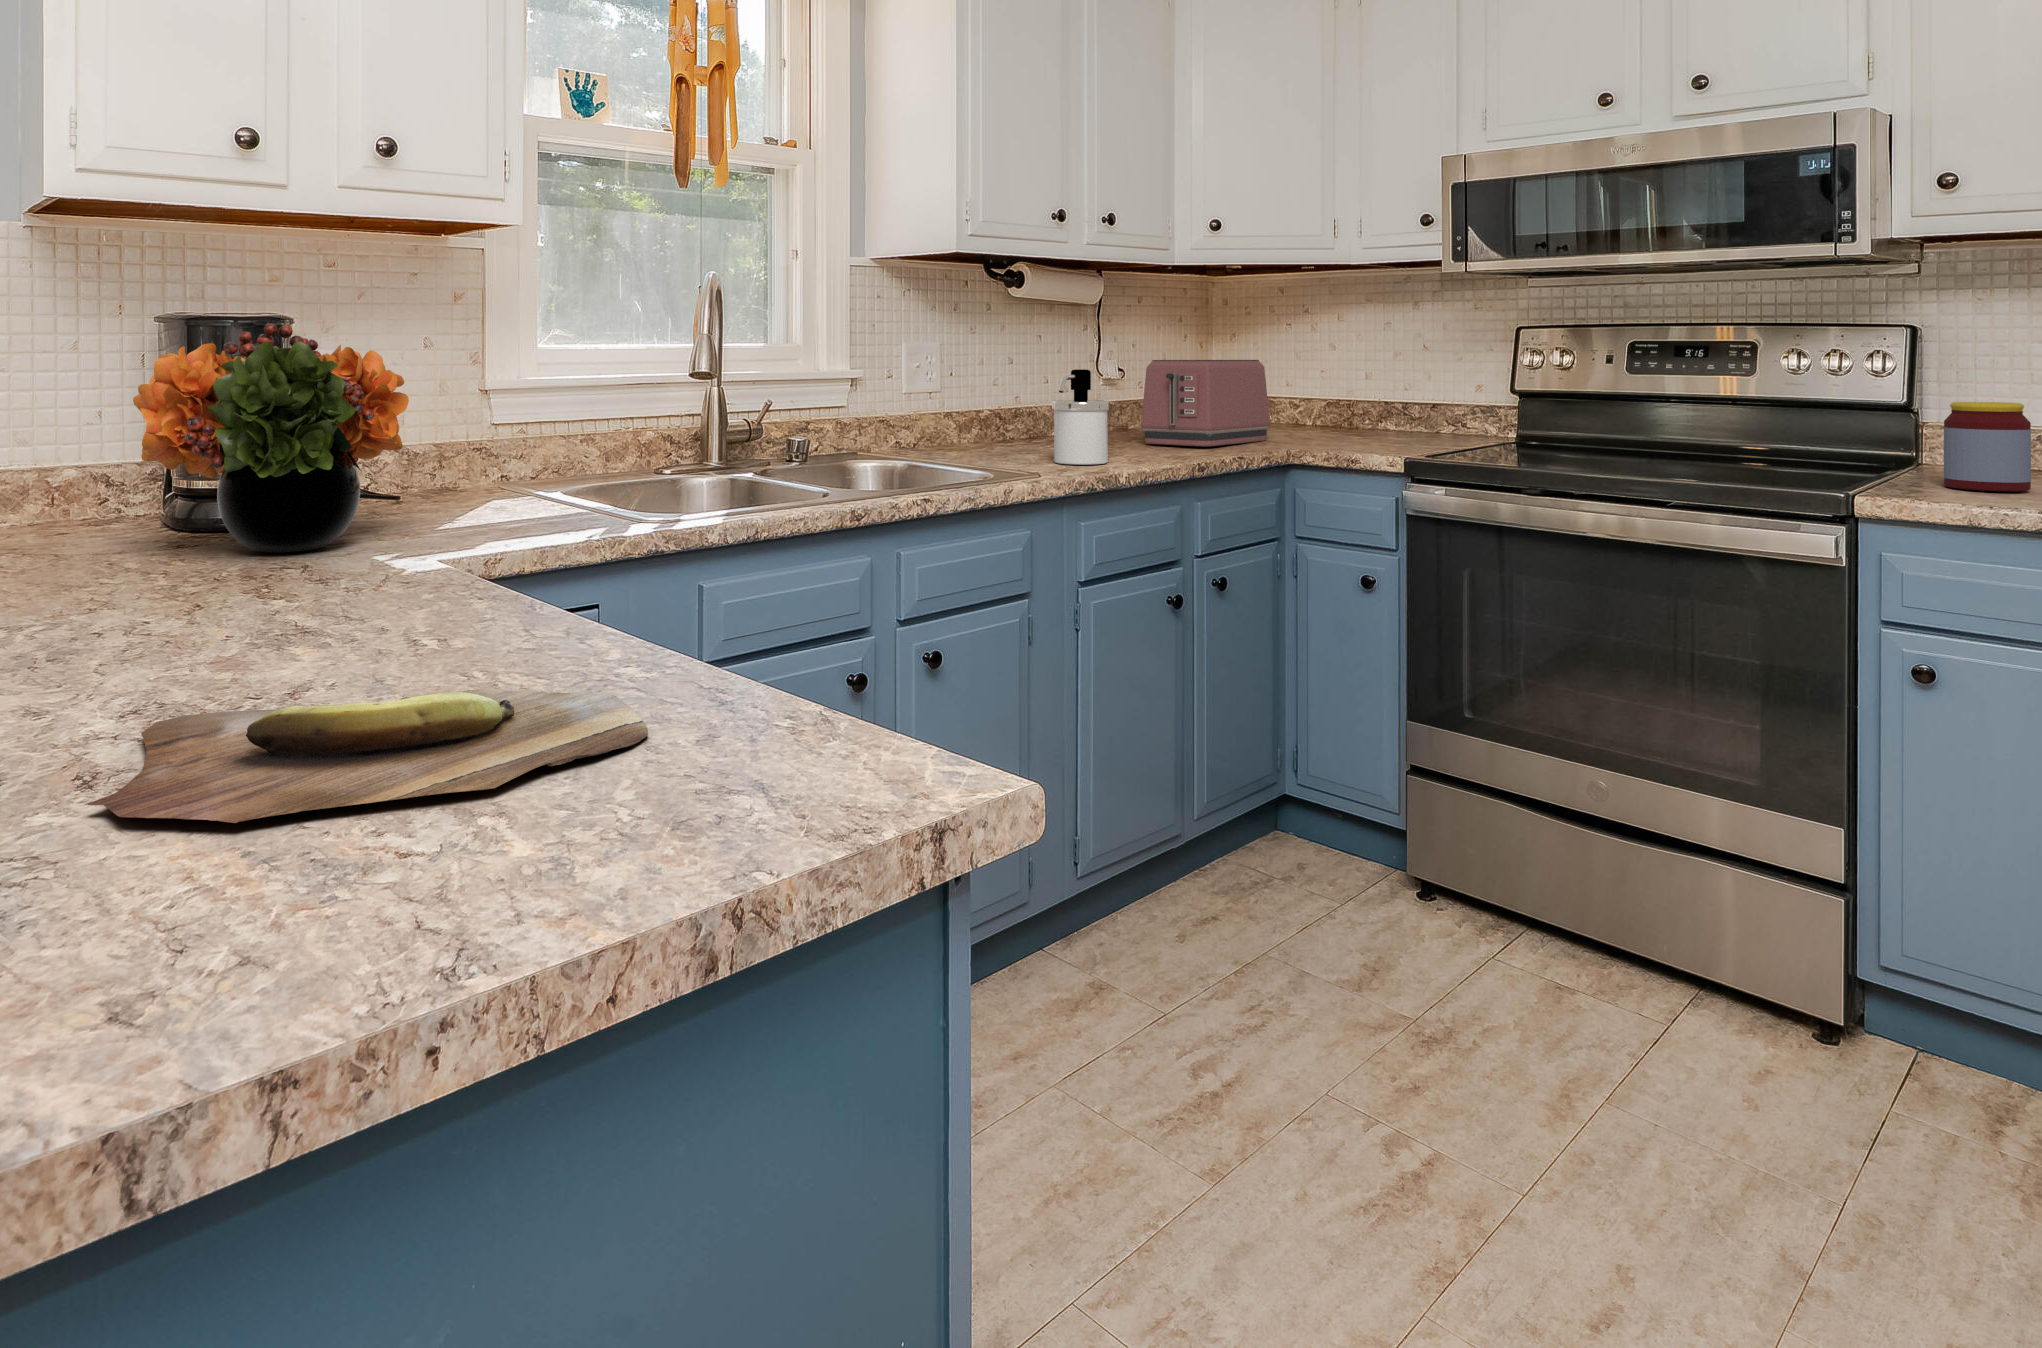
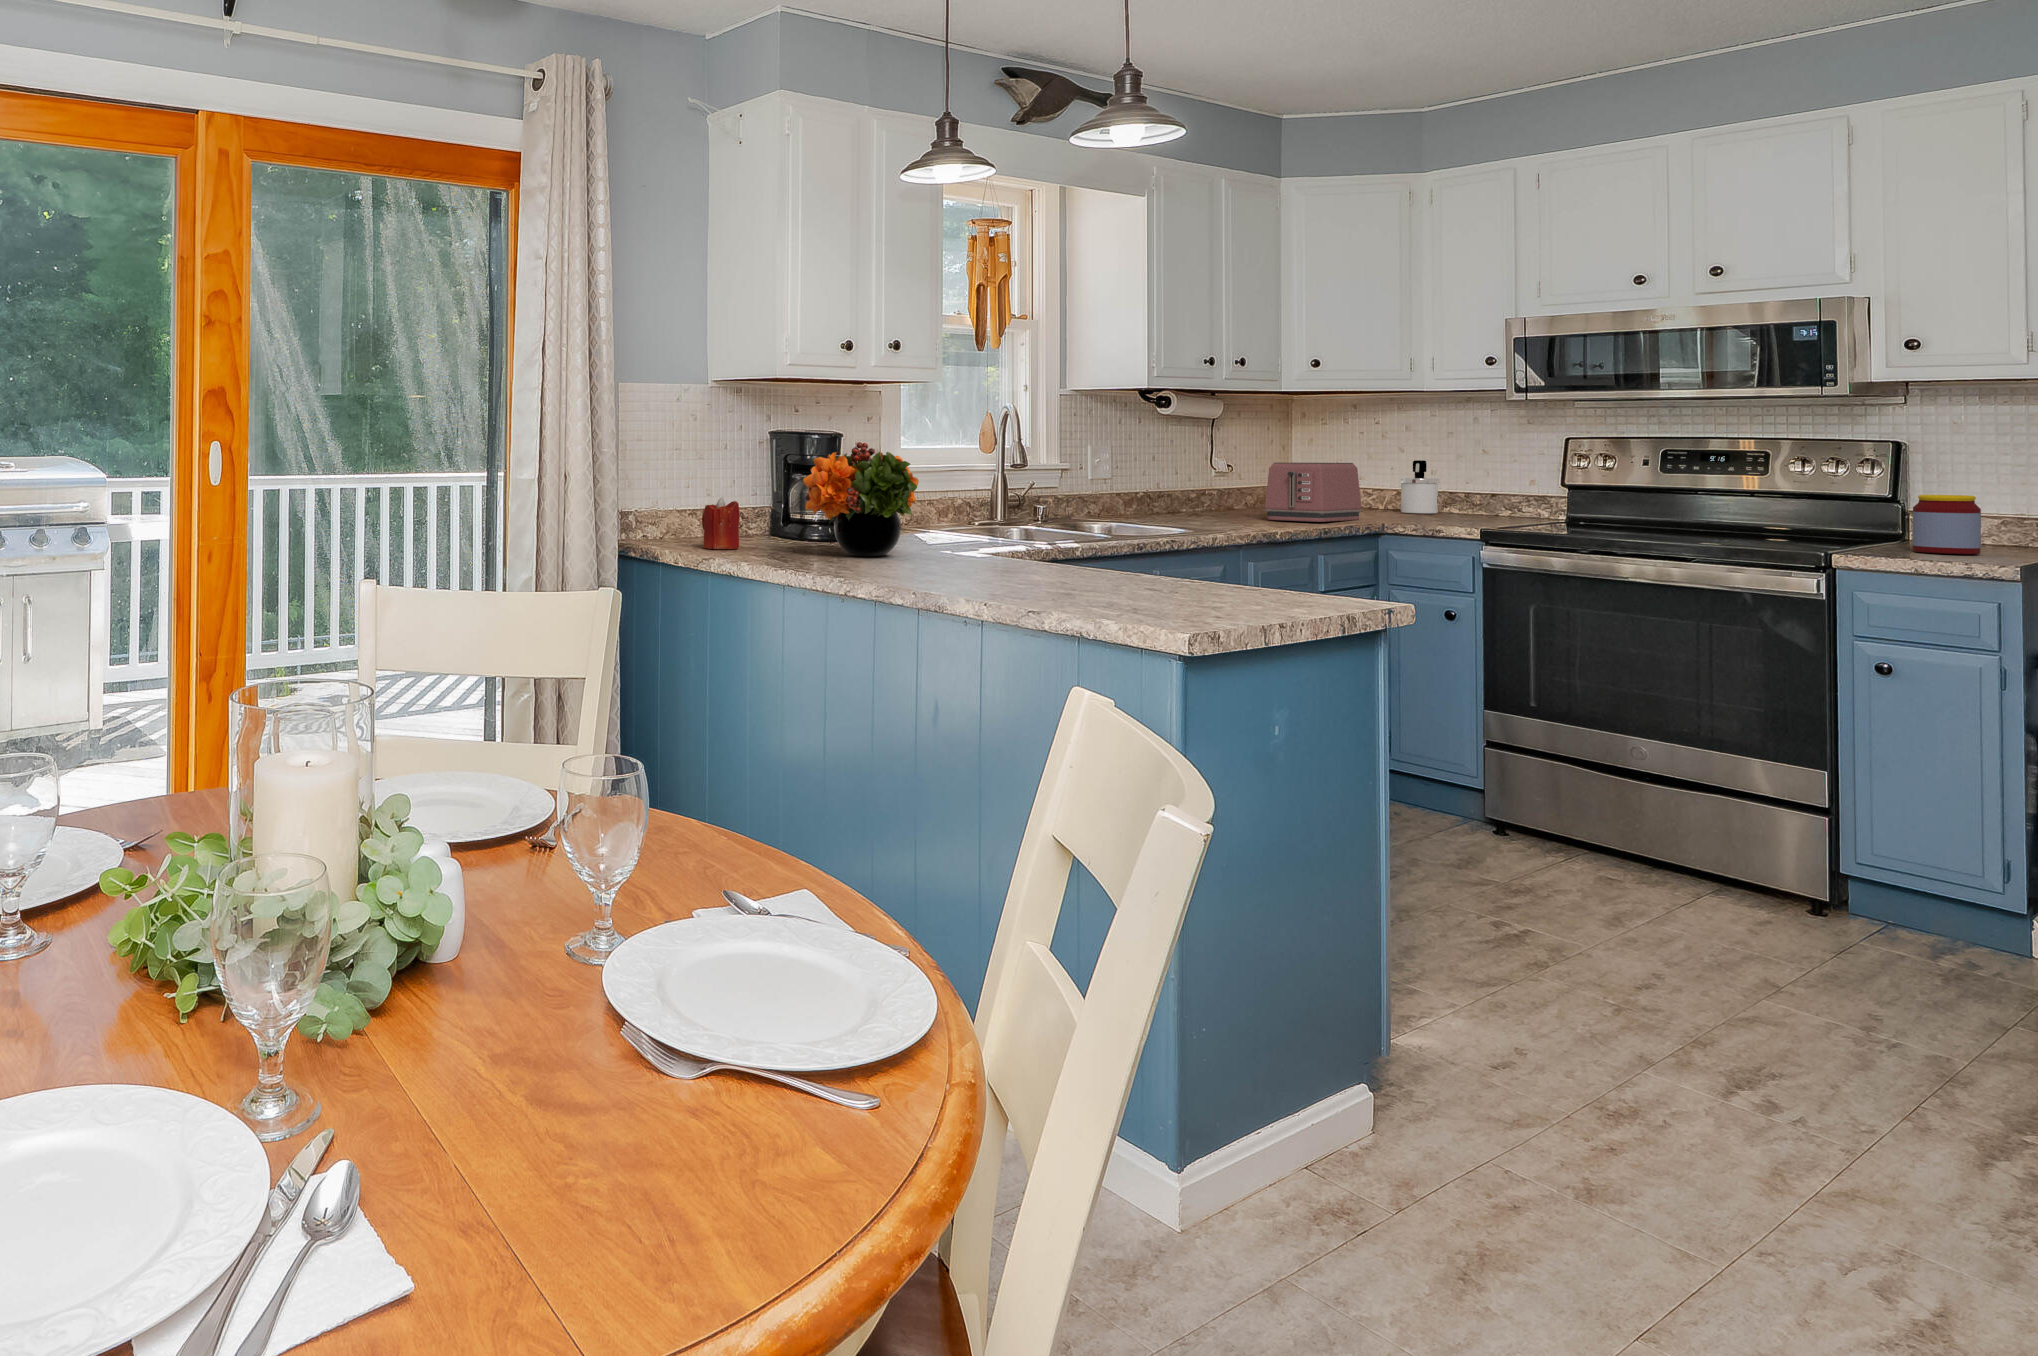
soap dispenser: present [1052,369,1110,465] -> present [1400,460,1439,514]
candle: none [14,434,97,539] -> present [702,497,739,549]
cutting board: present [86,688,648,823] -> none [1034,583,1235,609]

